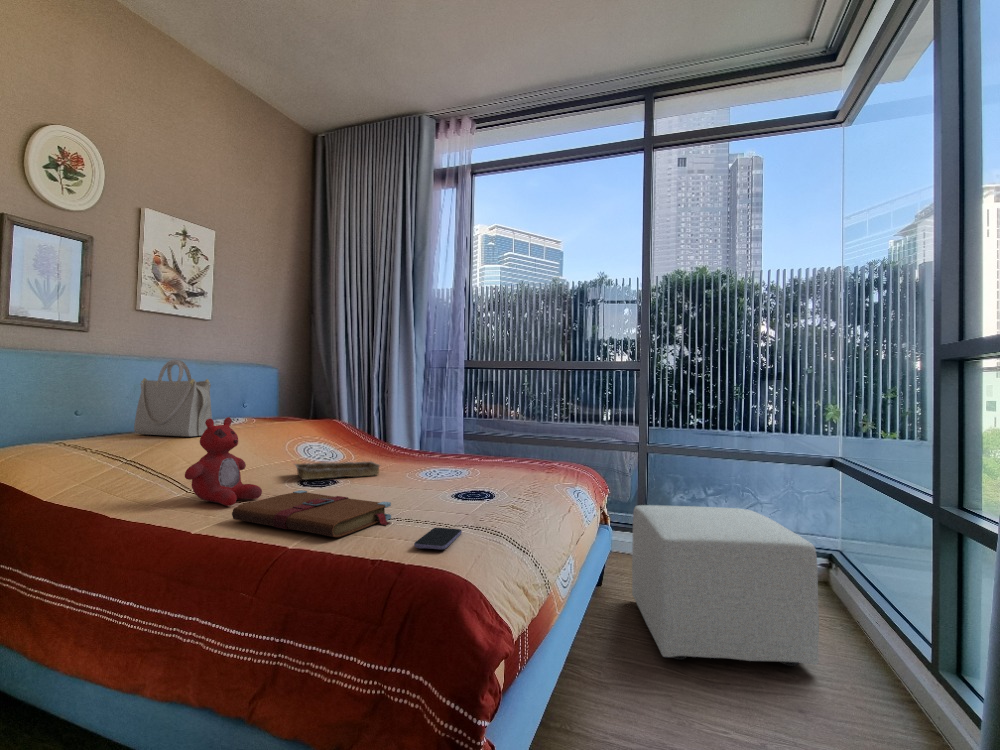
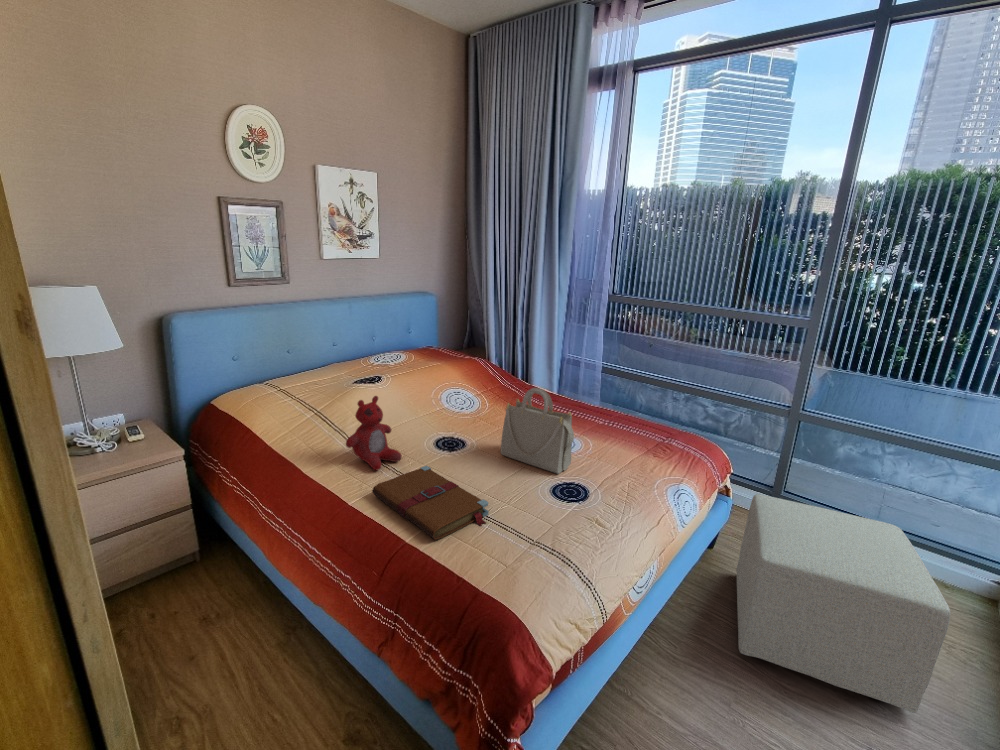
handbag: present [134,359,212,437] -> present [501,388,574,474]
tray: present [295,461,380,480] -> none [433,415,504,435]
smartphone: present [414,528,462,549] -> none [490,542,537,580]

